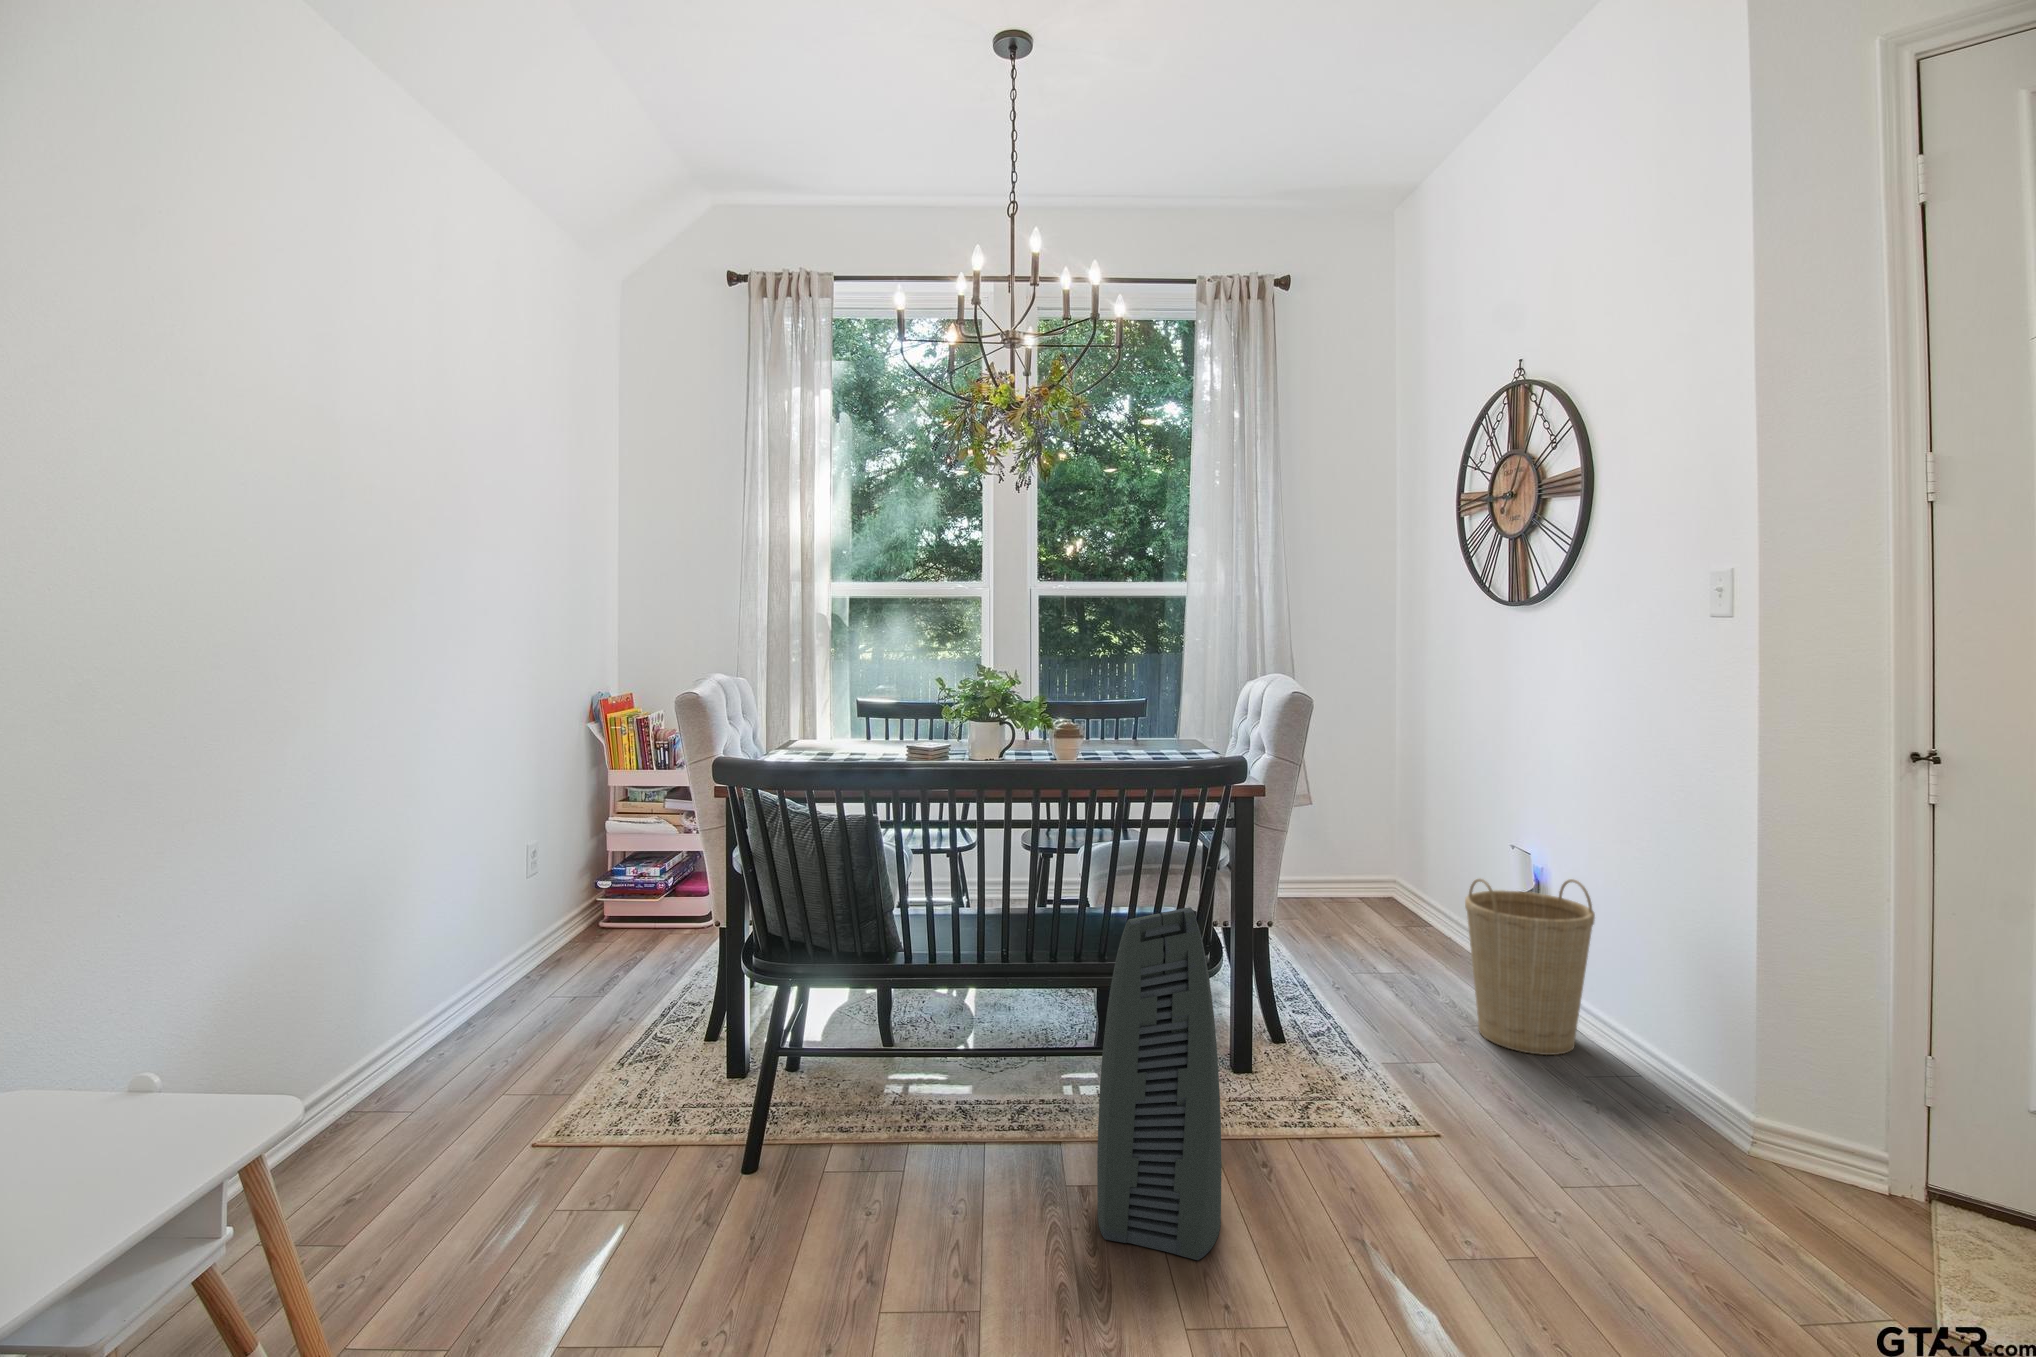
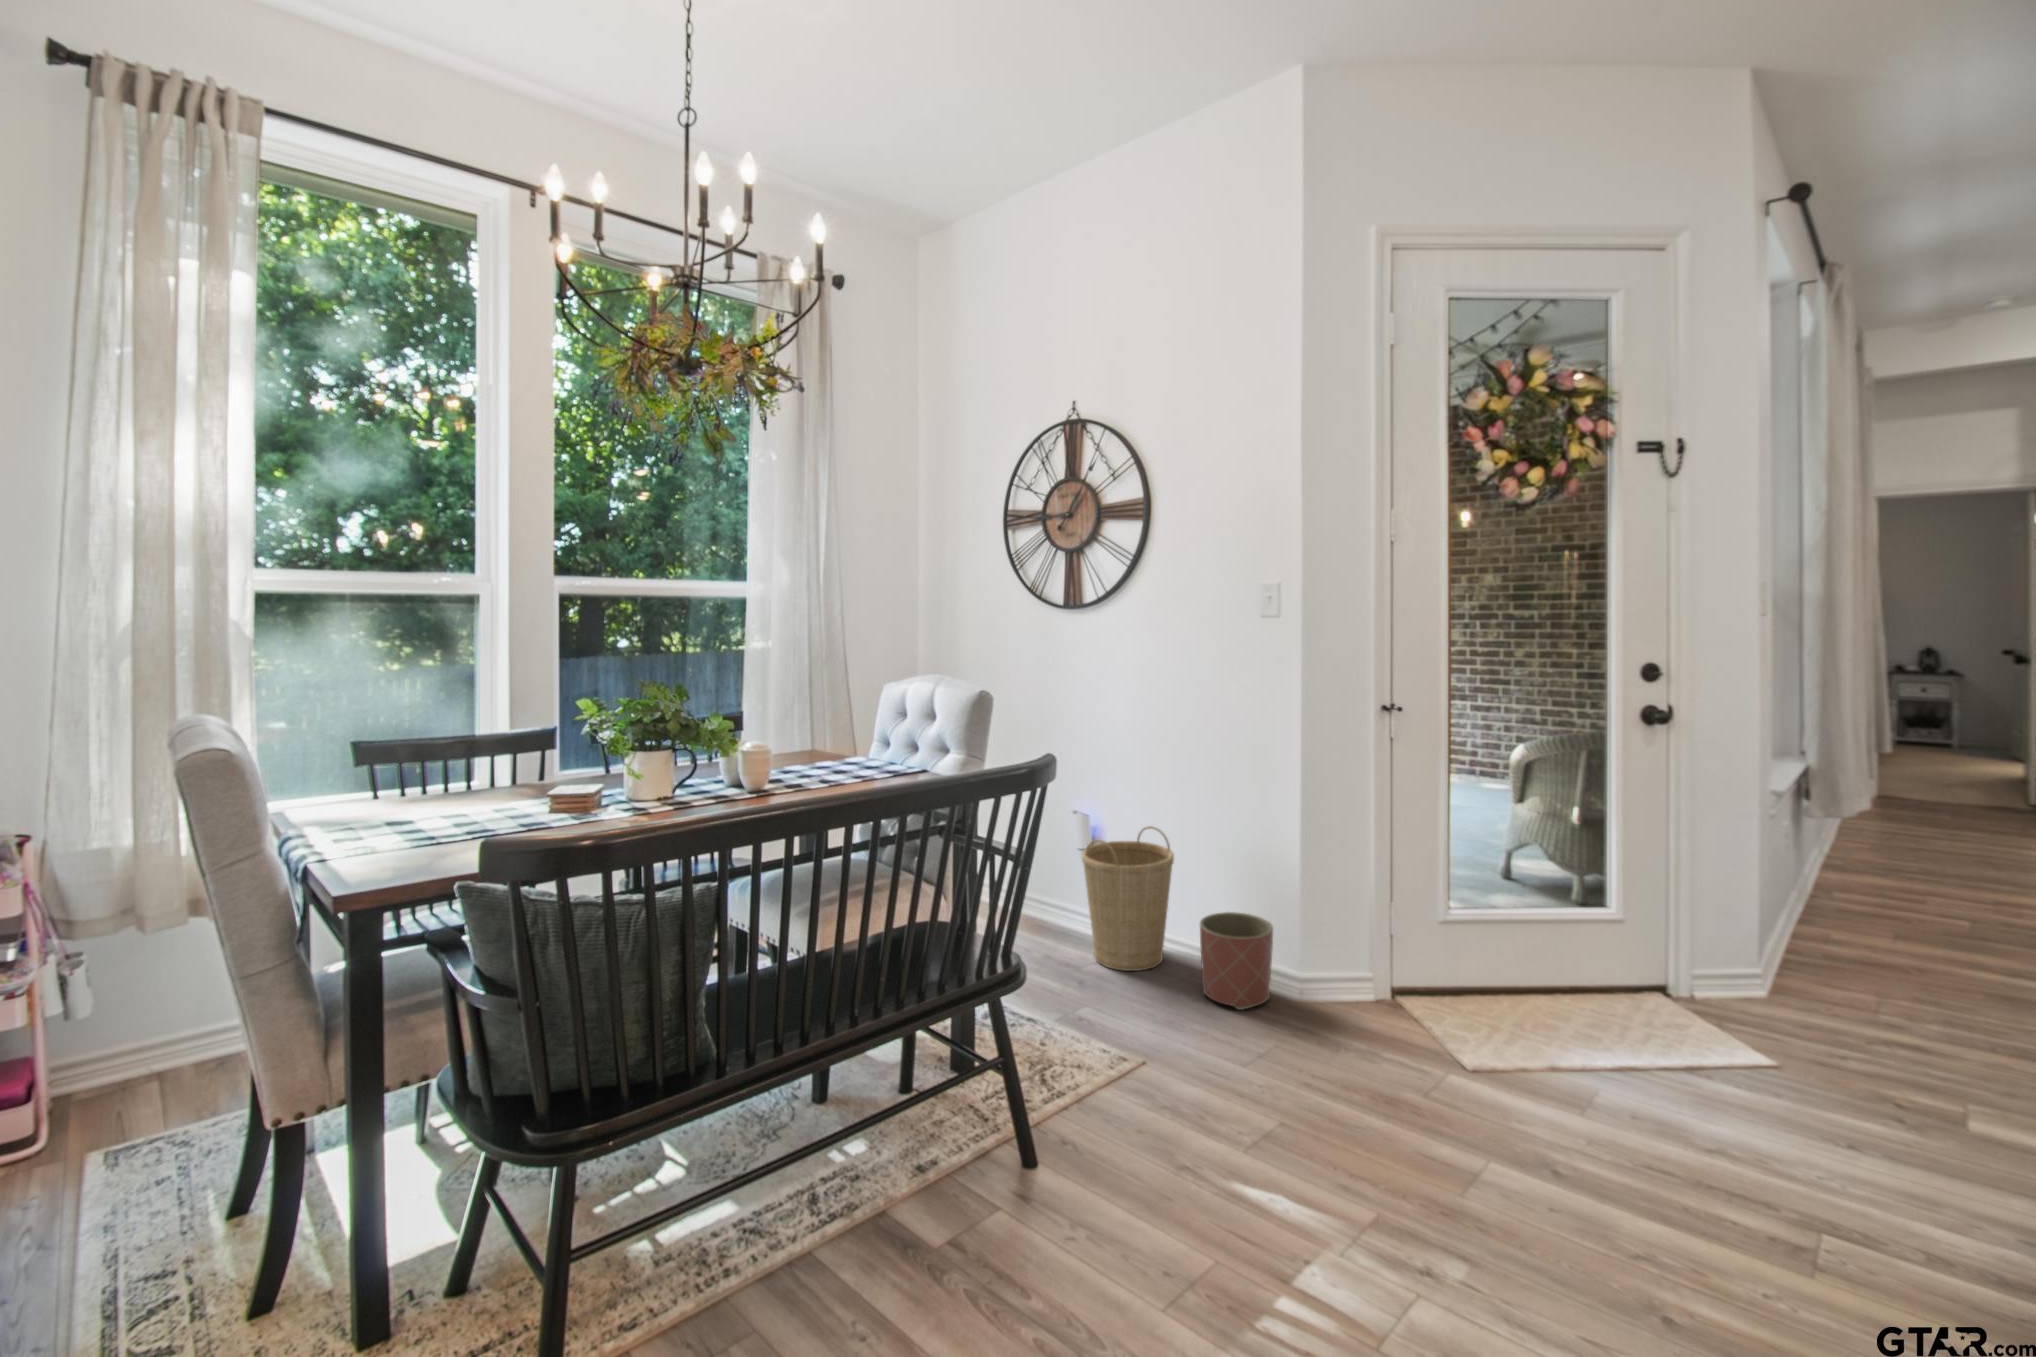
air purifier: present [1097,907,1221,1260] -> none [962,940,1096,1297]
planter: none [1586,999,1701,1131] -> present [1200,912,1273,1010]

